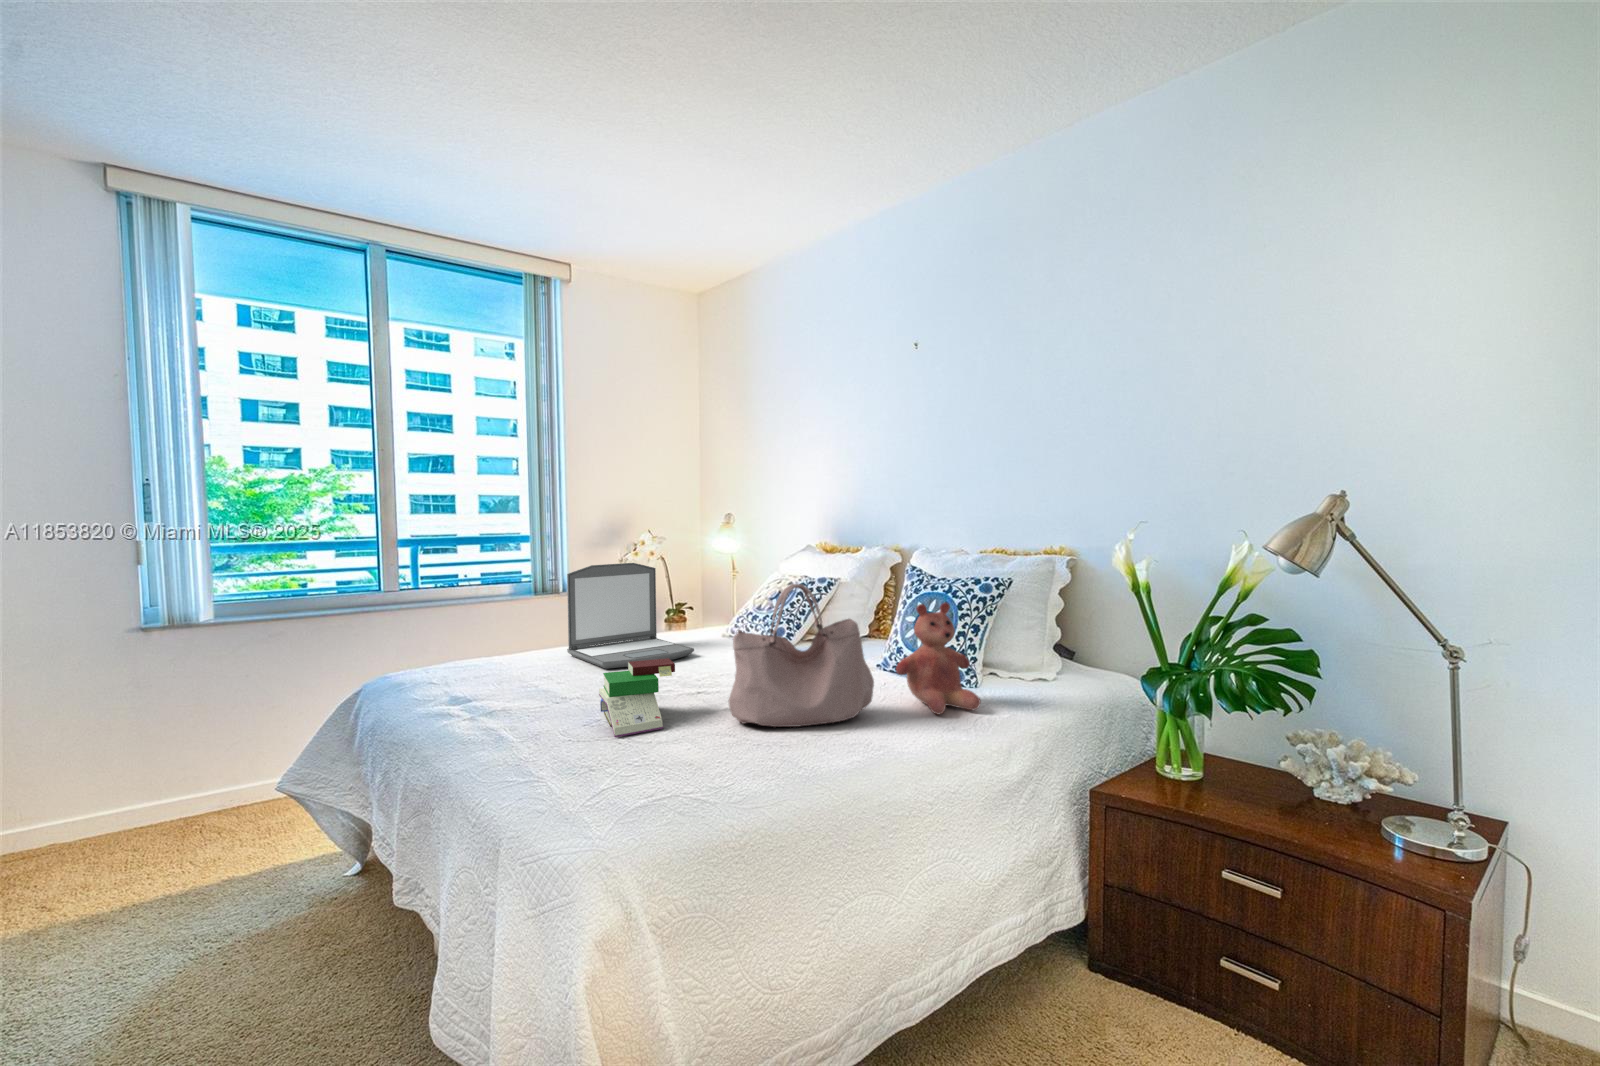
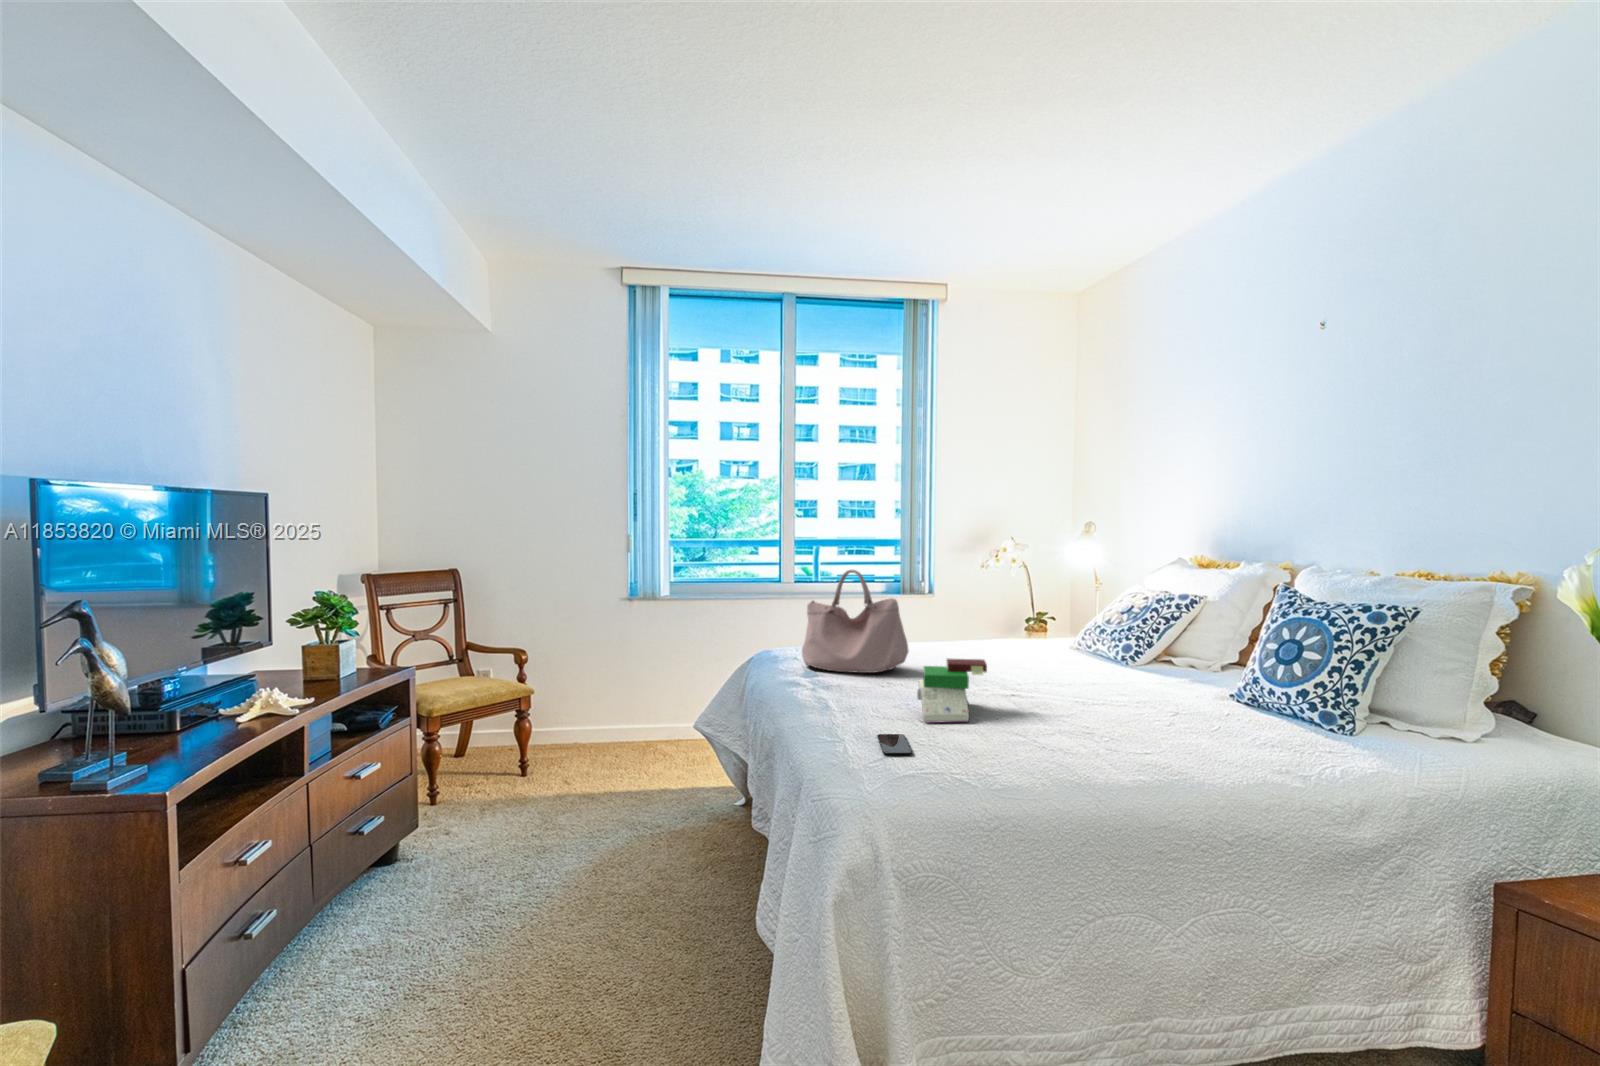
laptop: present [567,563,694,669] -> none [913,569,1029,666]
handbag: present [729,584,874,727] -> present [802,570,908,673]
teddy bear: present [896,603,981,714] -> none [1230,629,1339,757]
smartphone: none [567,756,617,784] -> present [877,734,912,754]

